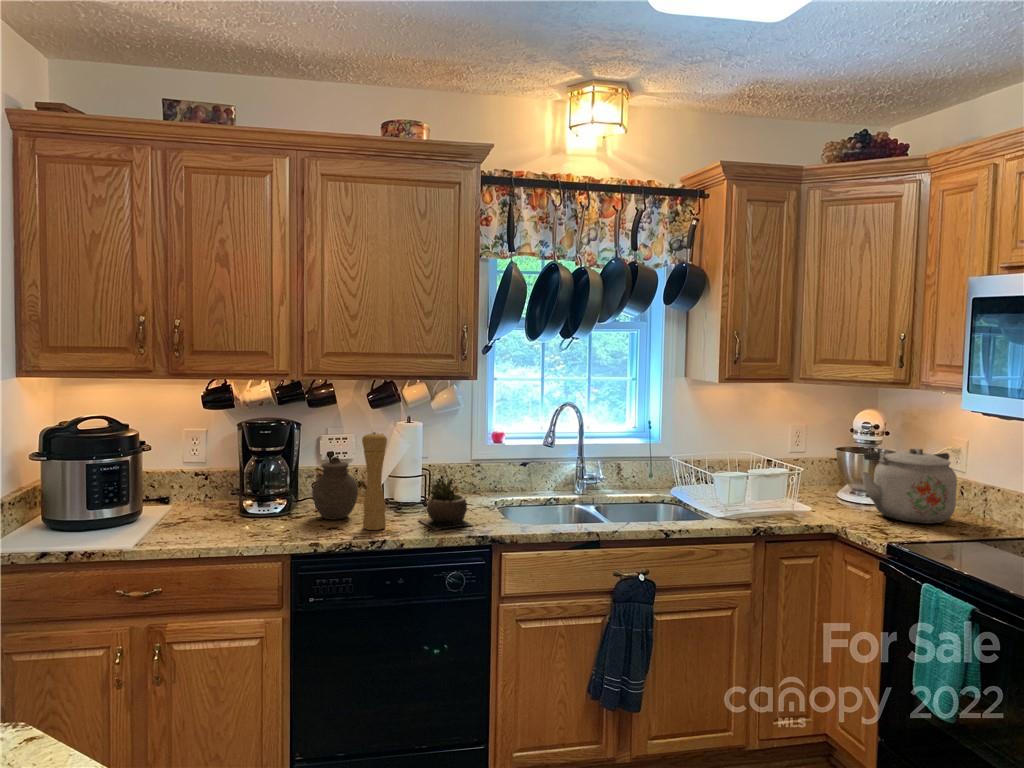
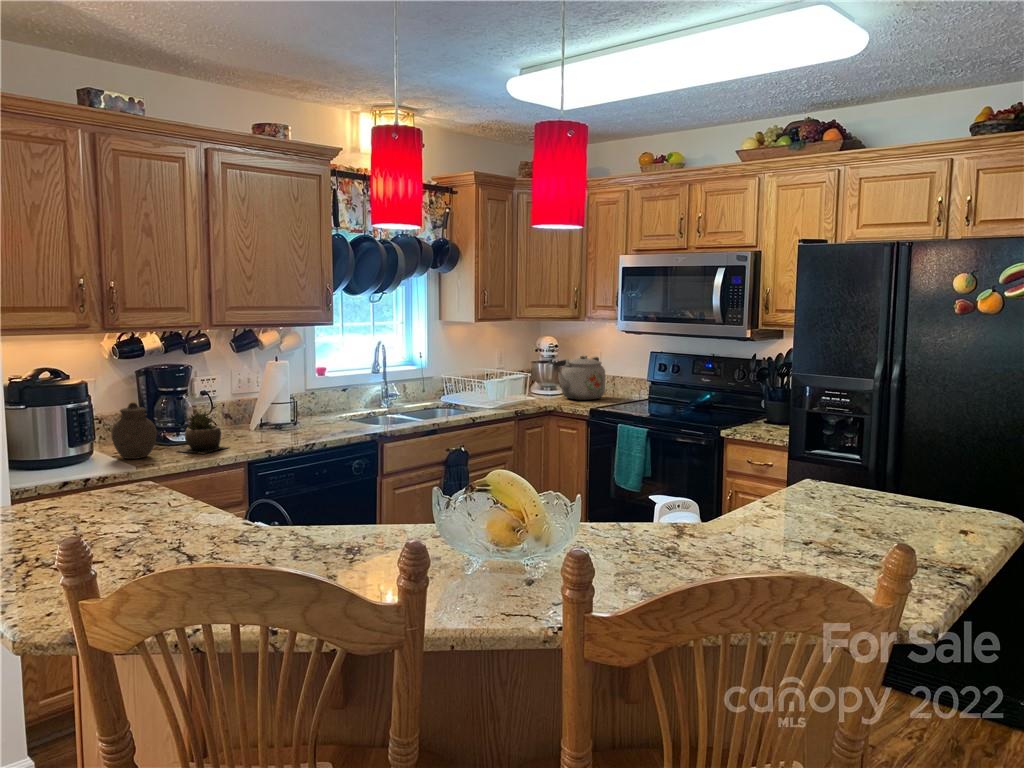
pepper mill: present [362,432,387,530] -> none [279,366,300,439]
jar: present [312,457,358,519] -> present [111,403,157,459]
succulent plant: present [419,479,472,530] -> present [177,412,227,454]

